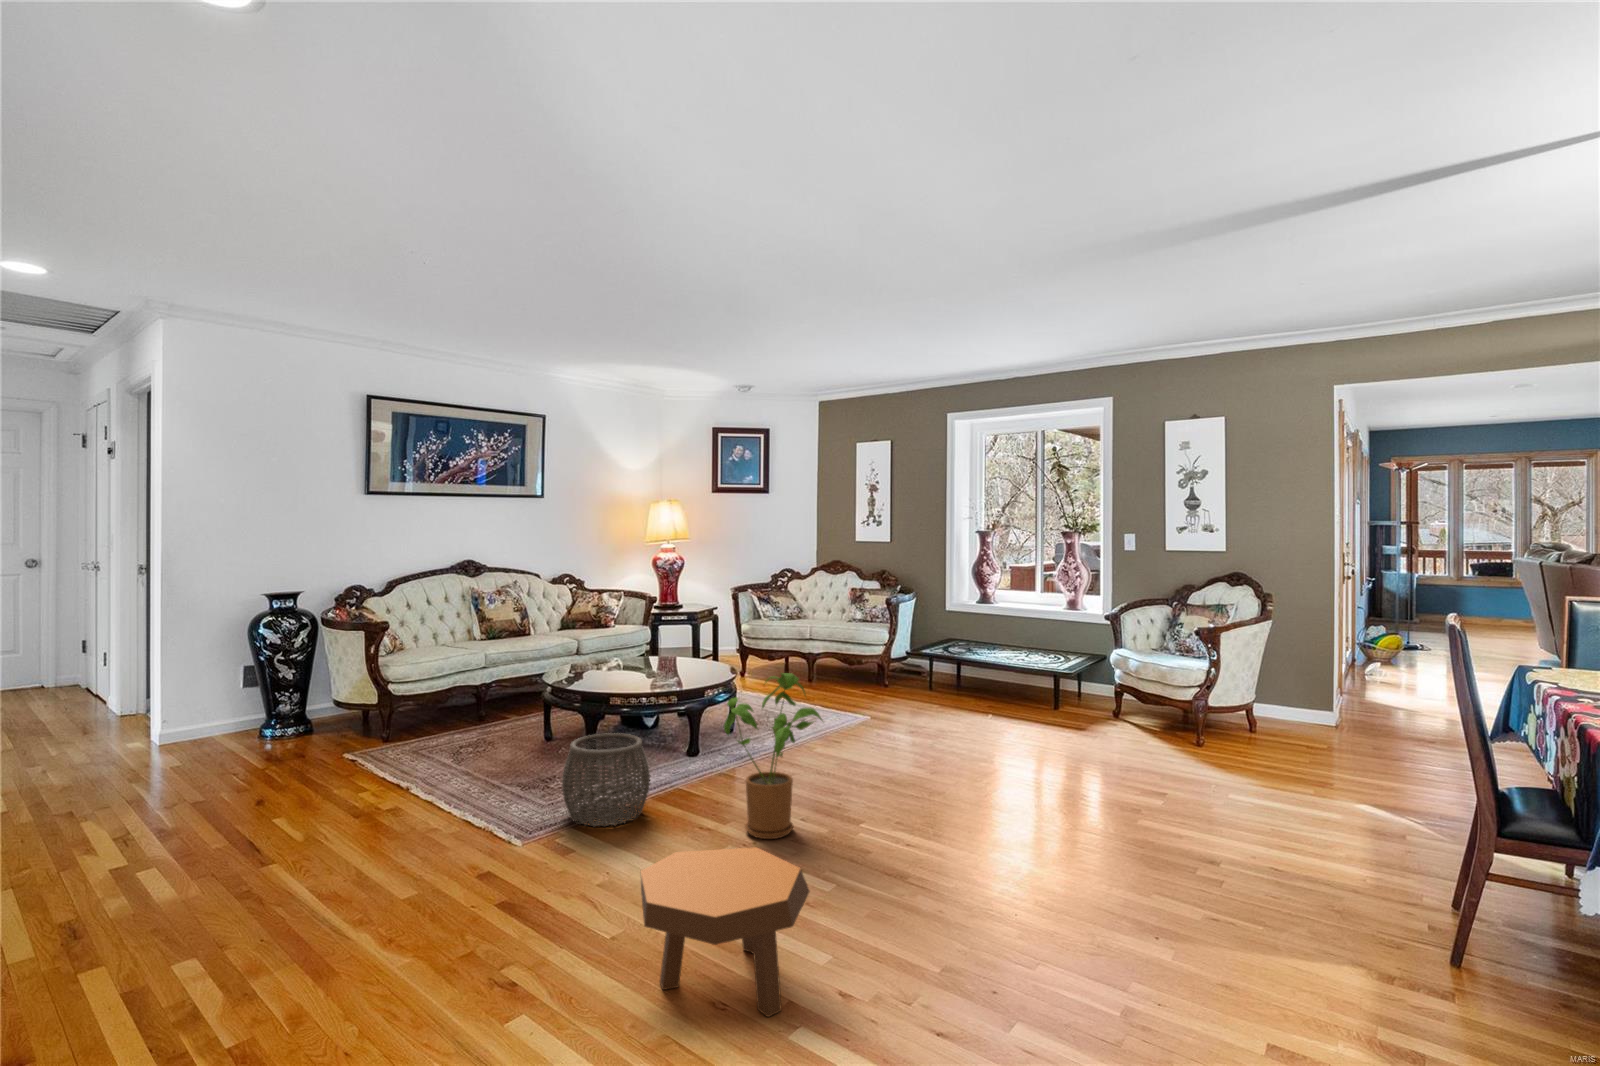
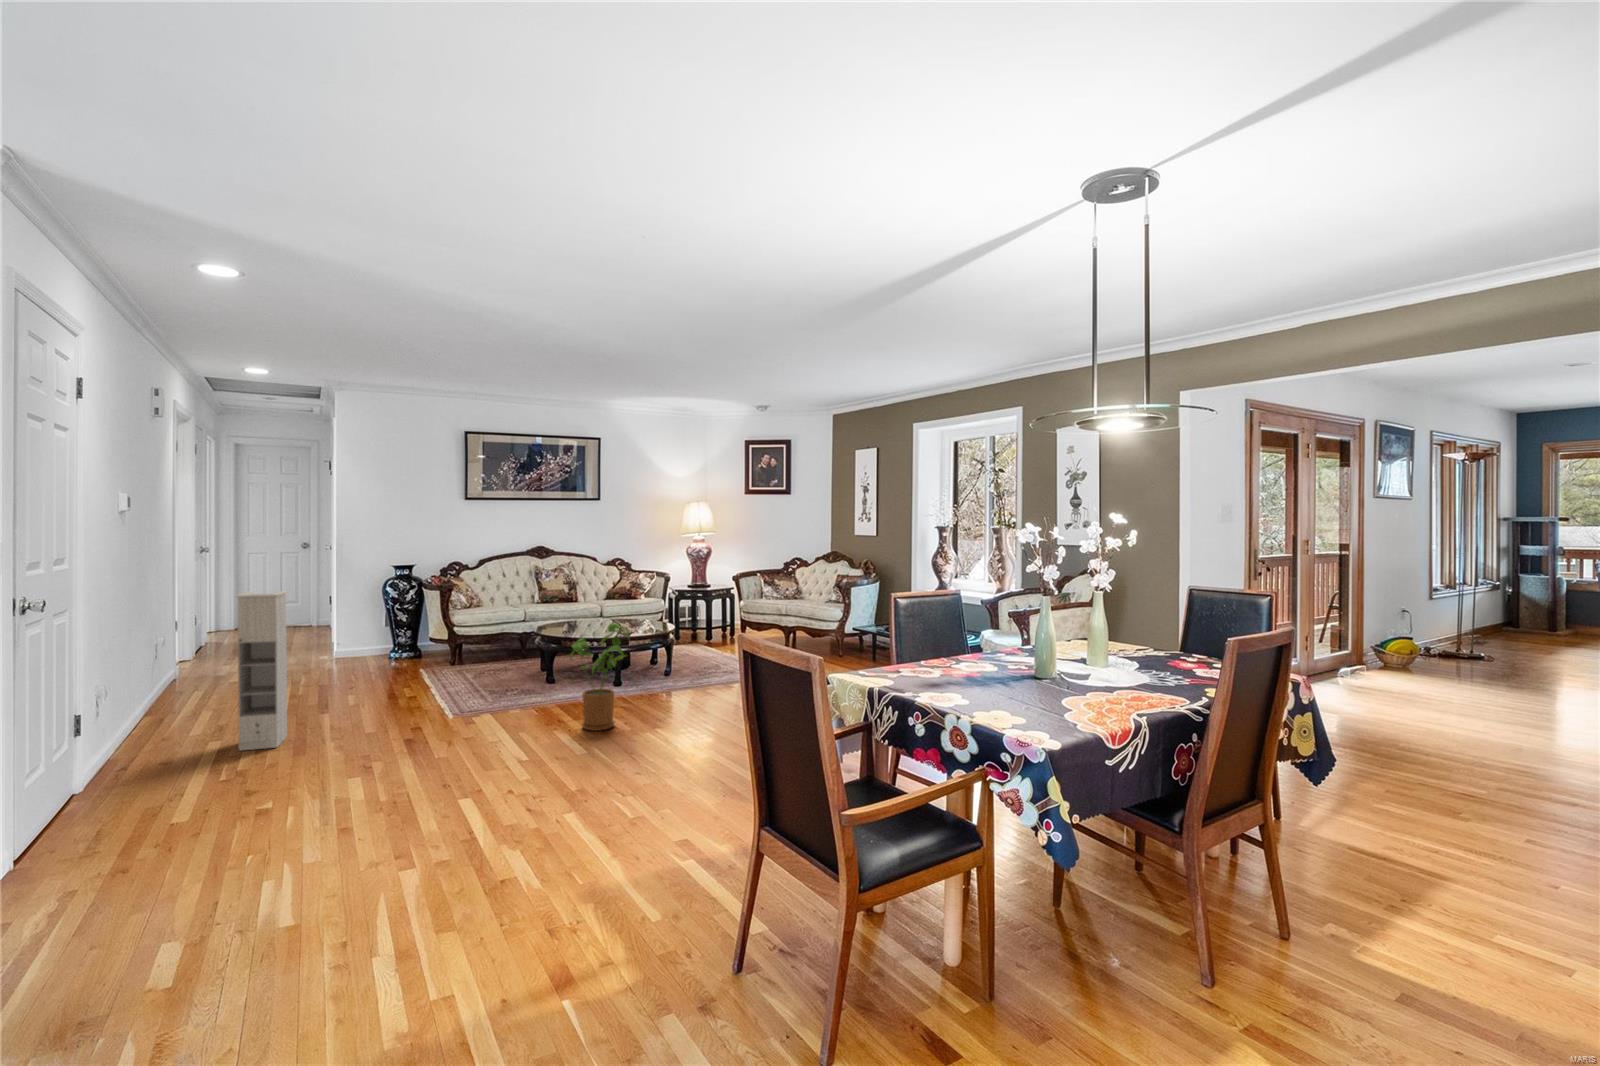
cabinet: none [181,650,268,968] -> present [236,591,287,751]
woven basket: present [562,733,650,827] -> none [488,660,547,716]
footstool: present [641,847,810,1017] -> none [409,714,514,798]

